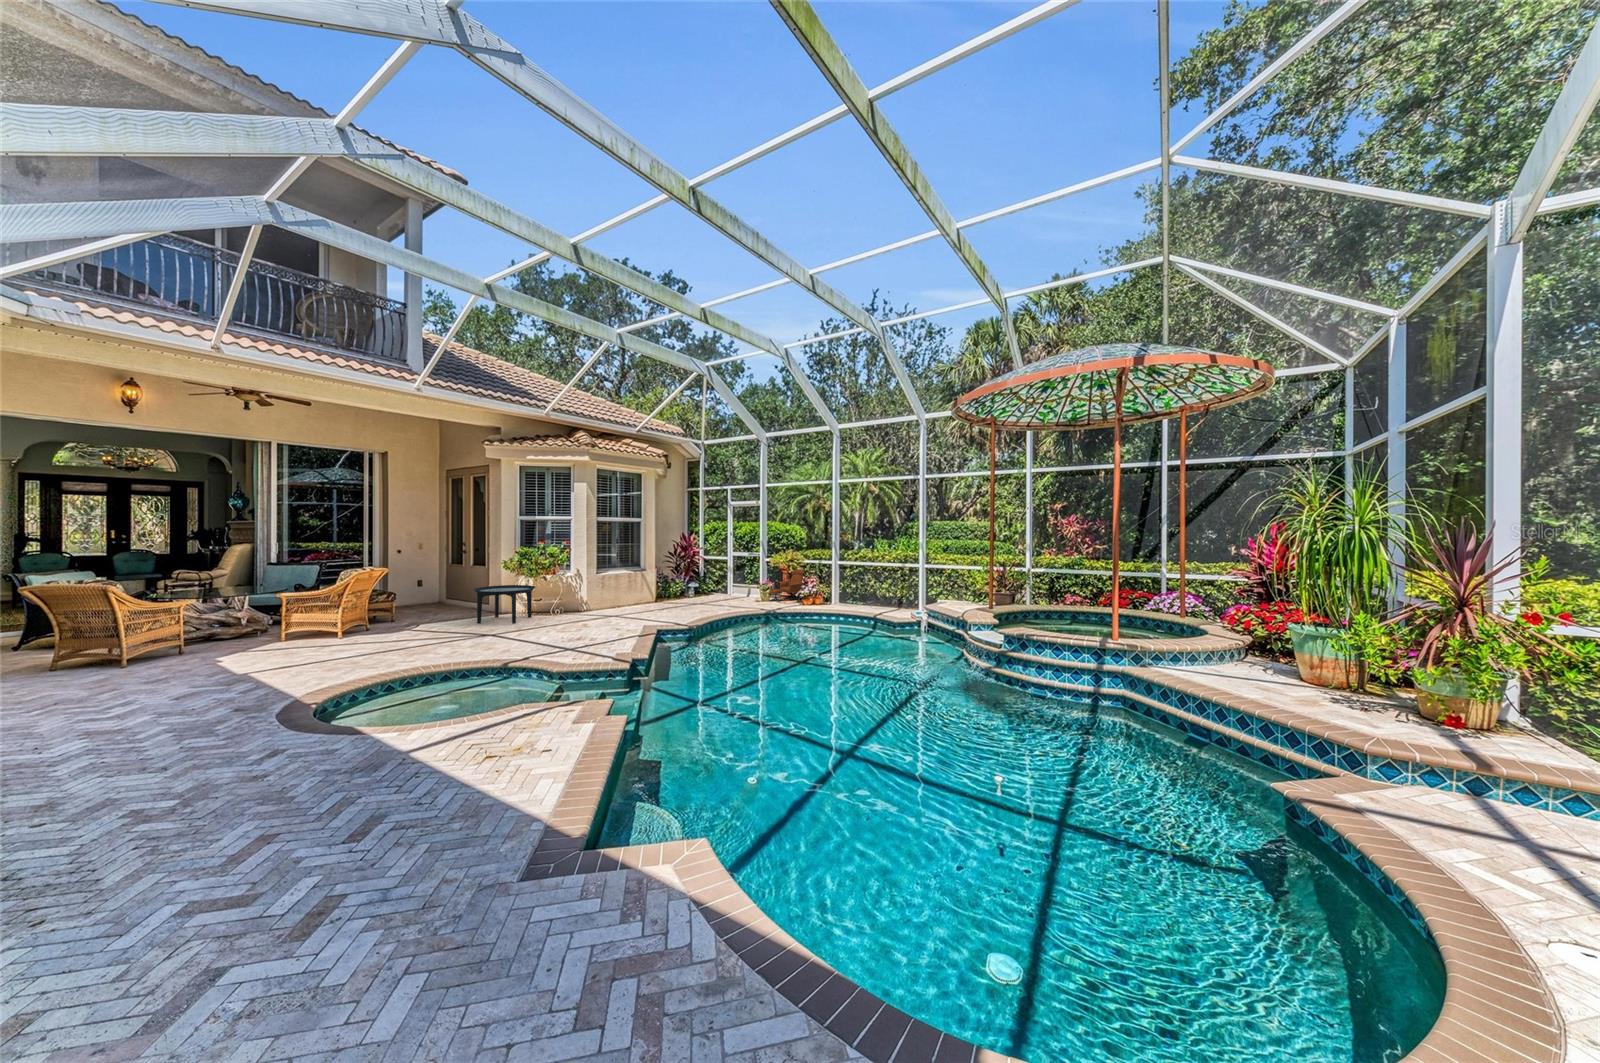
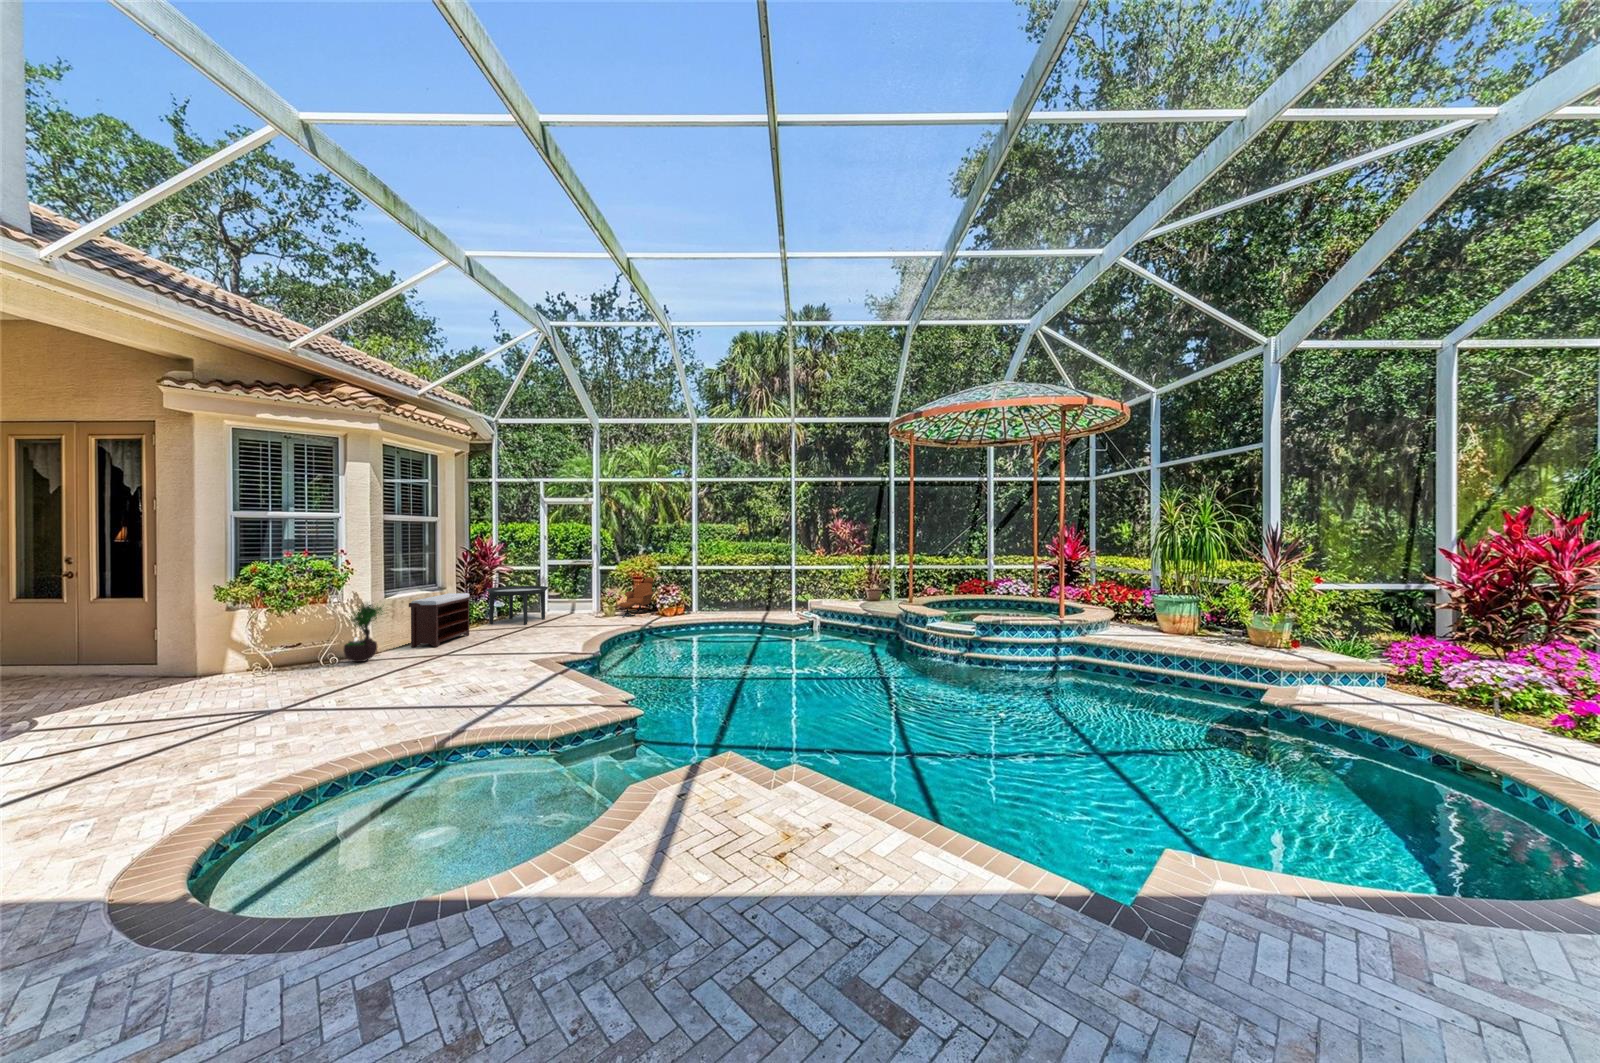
potted tree: none [555,573,581,614] -> present [344,603,383,662]
bench: none [606,574,654,610] -> present [409,593,471,647]
round table: present [473,585,535,624] -> present [486,586,548,625]

